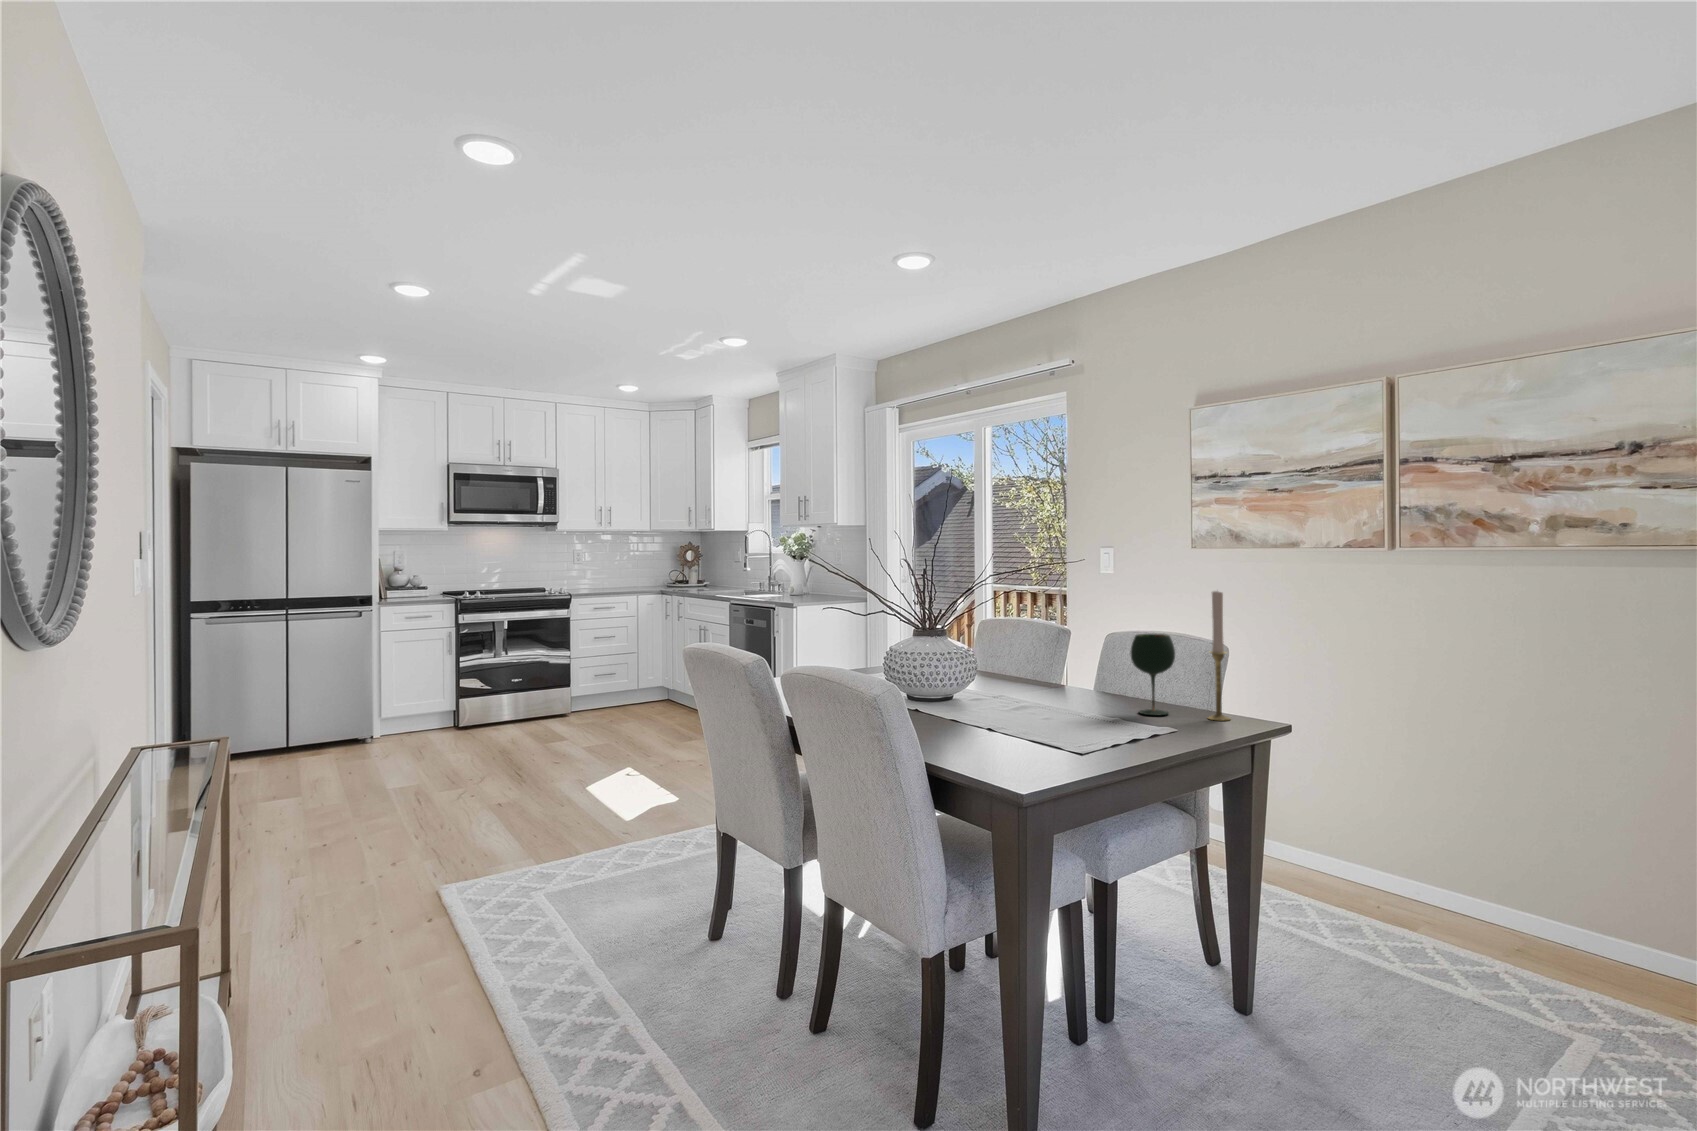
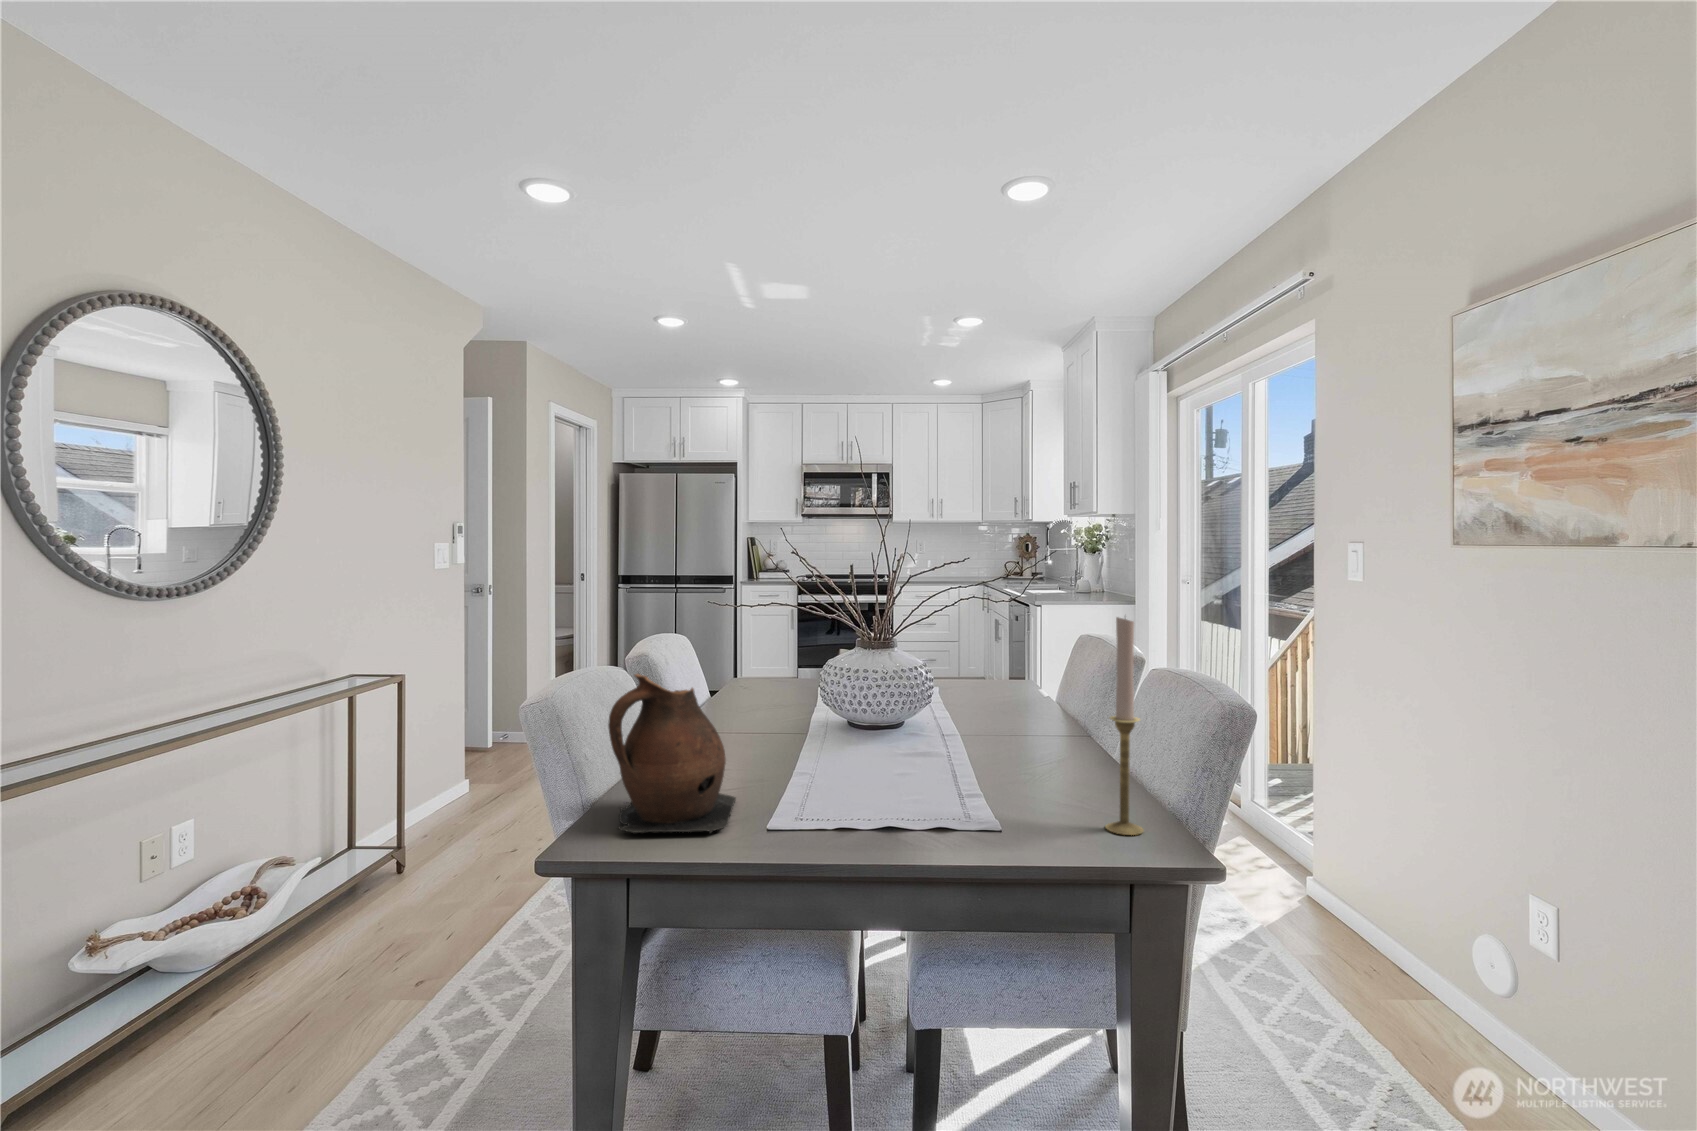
wine glass: present [1130,634,1175,715] -> none [1025,675,1092,804]
ceramic pitcher: none [963,650,1069,767] -> present [608,674,736,834]

